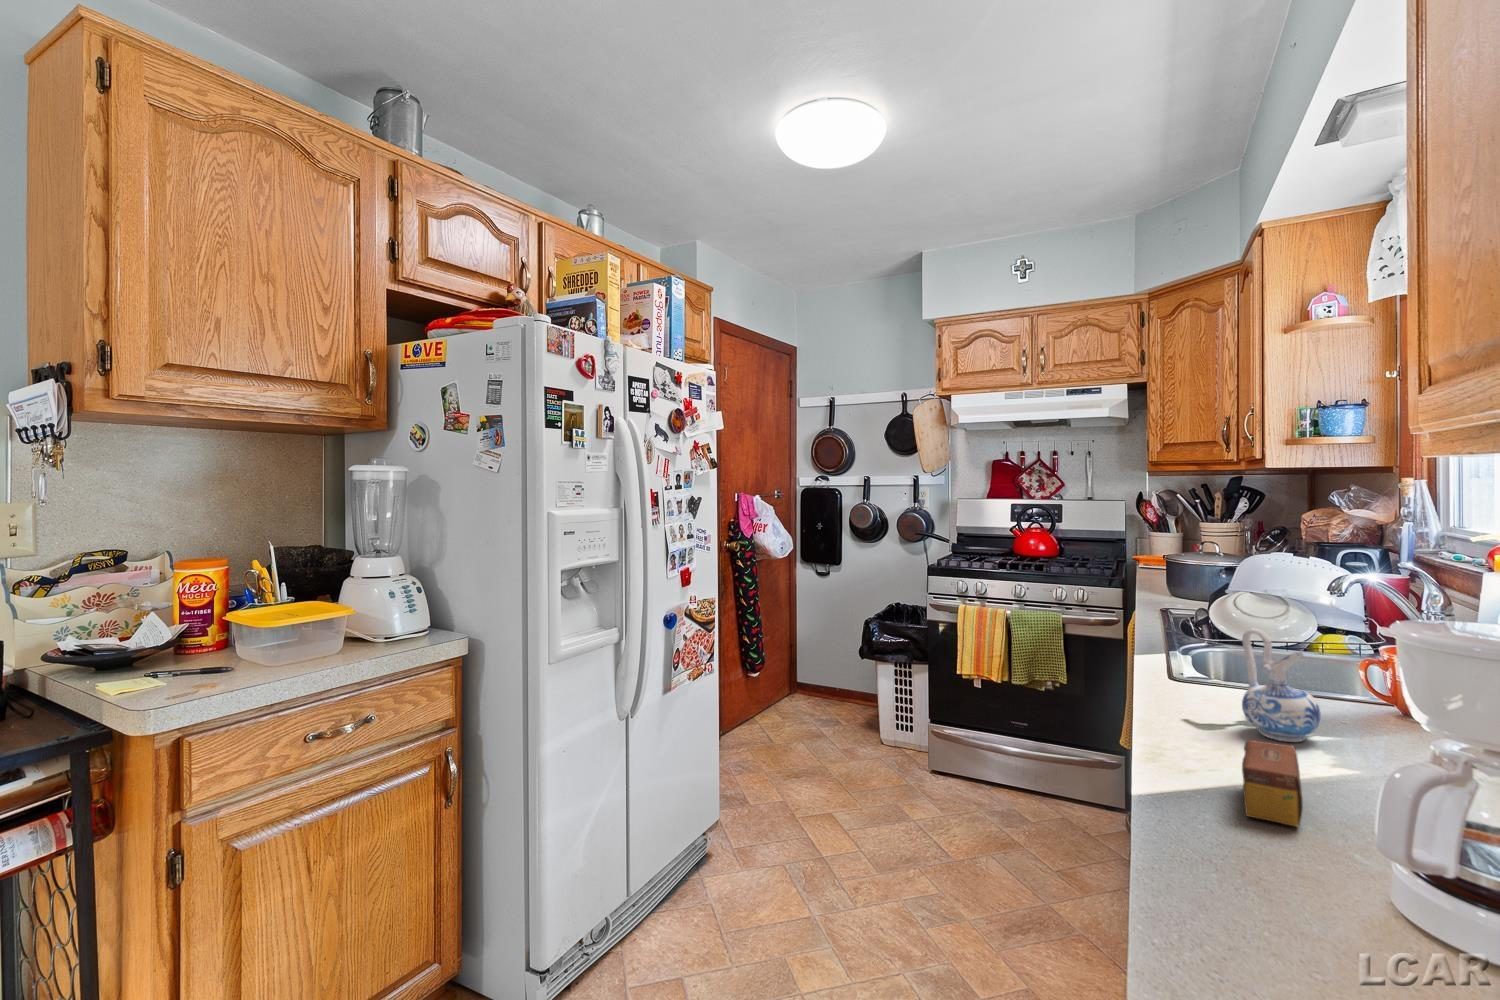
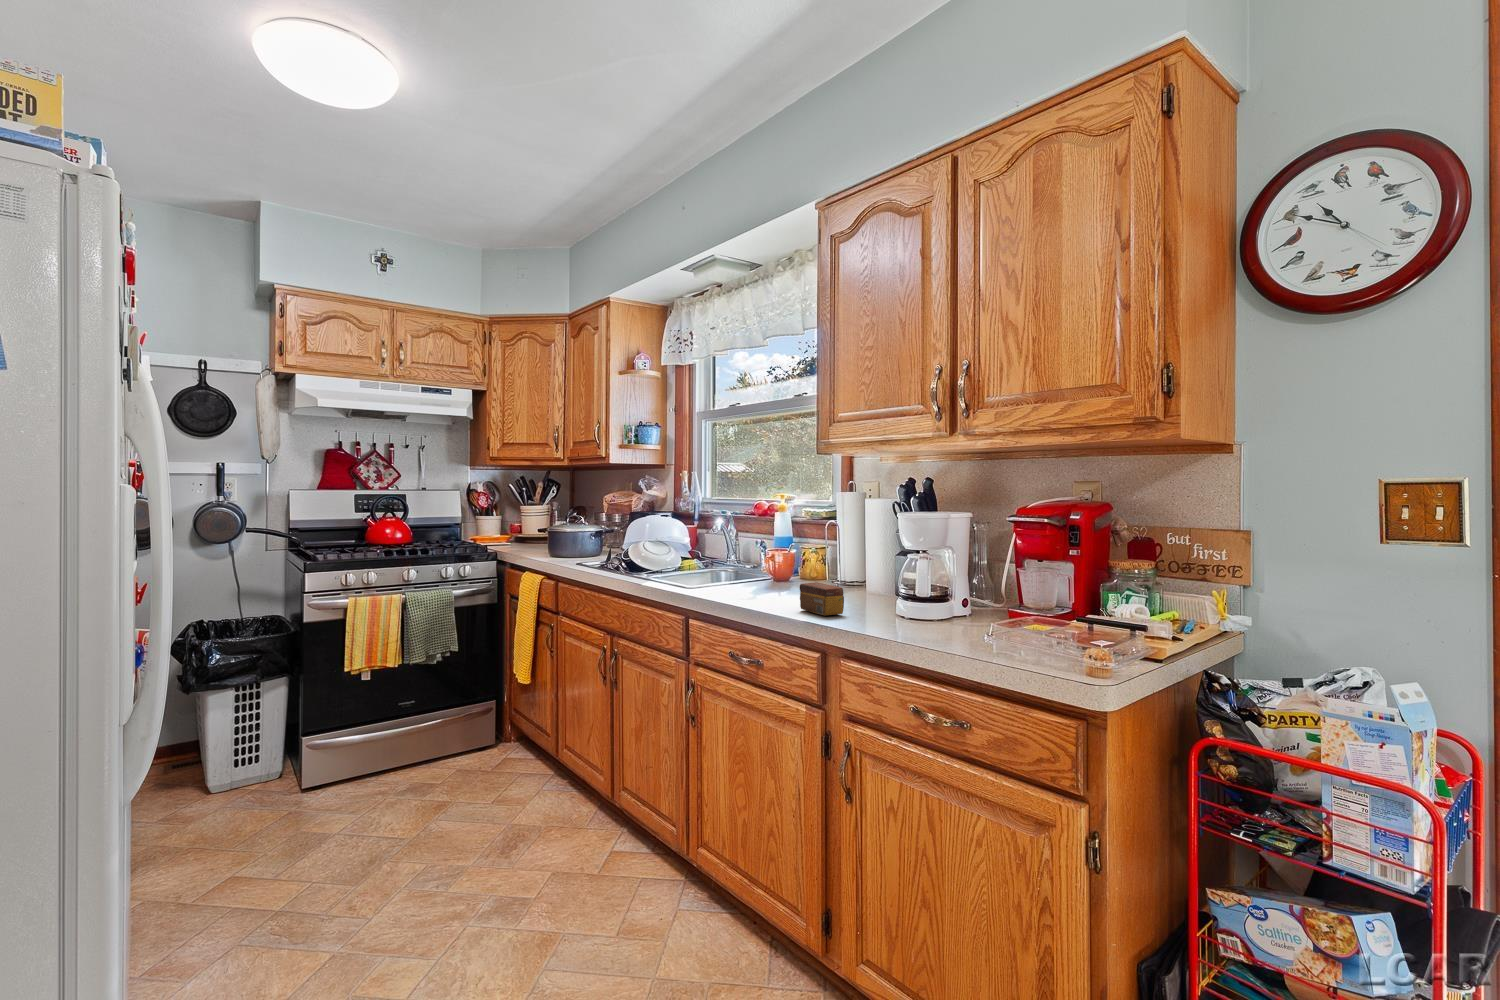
ceramic pitcher: present [1242,628,1320,742] -> none [746,537,782,598]

